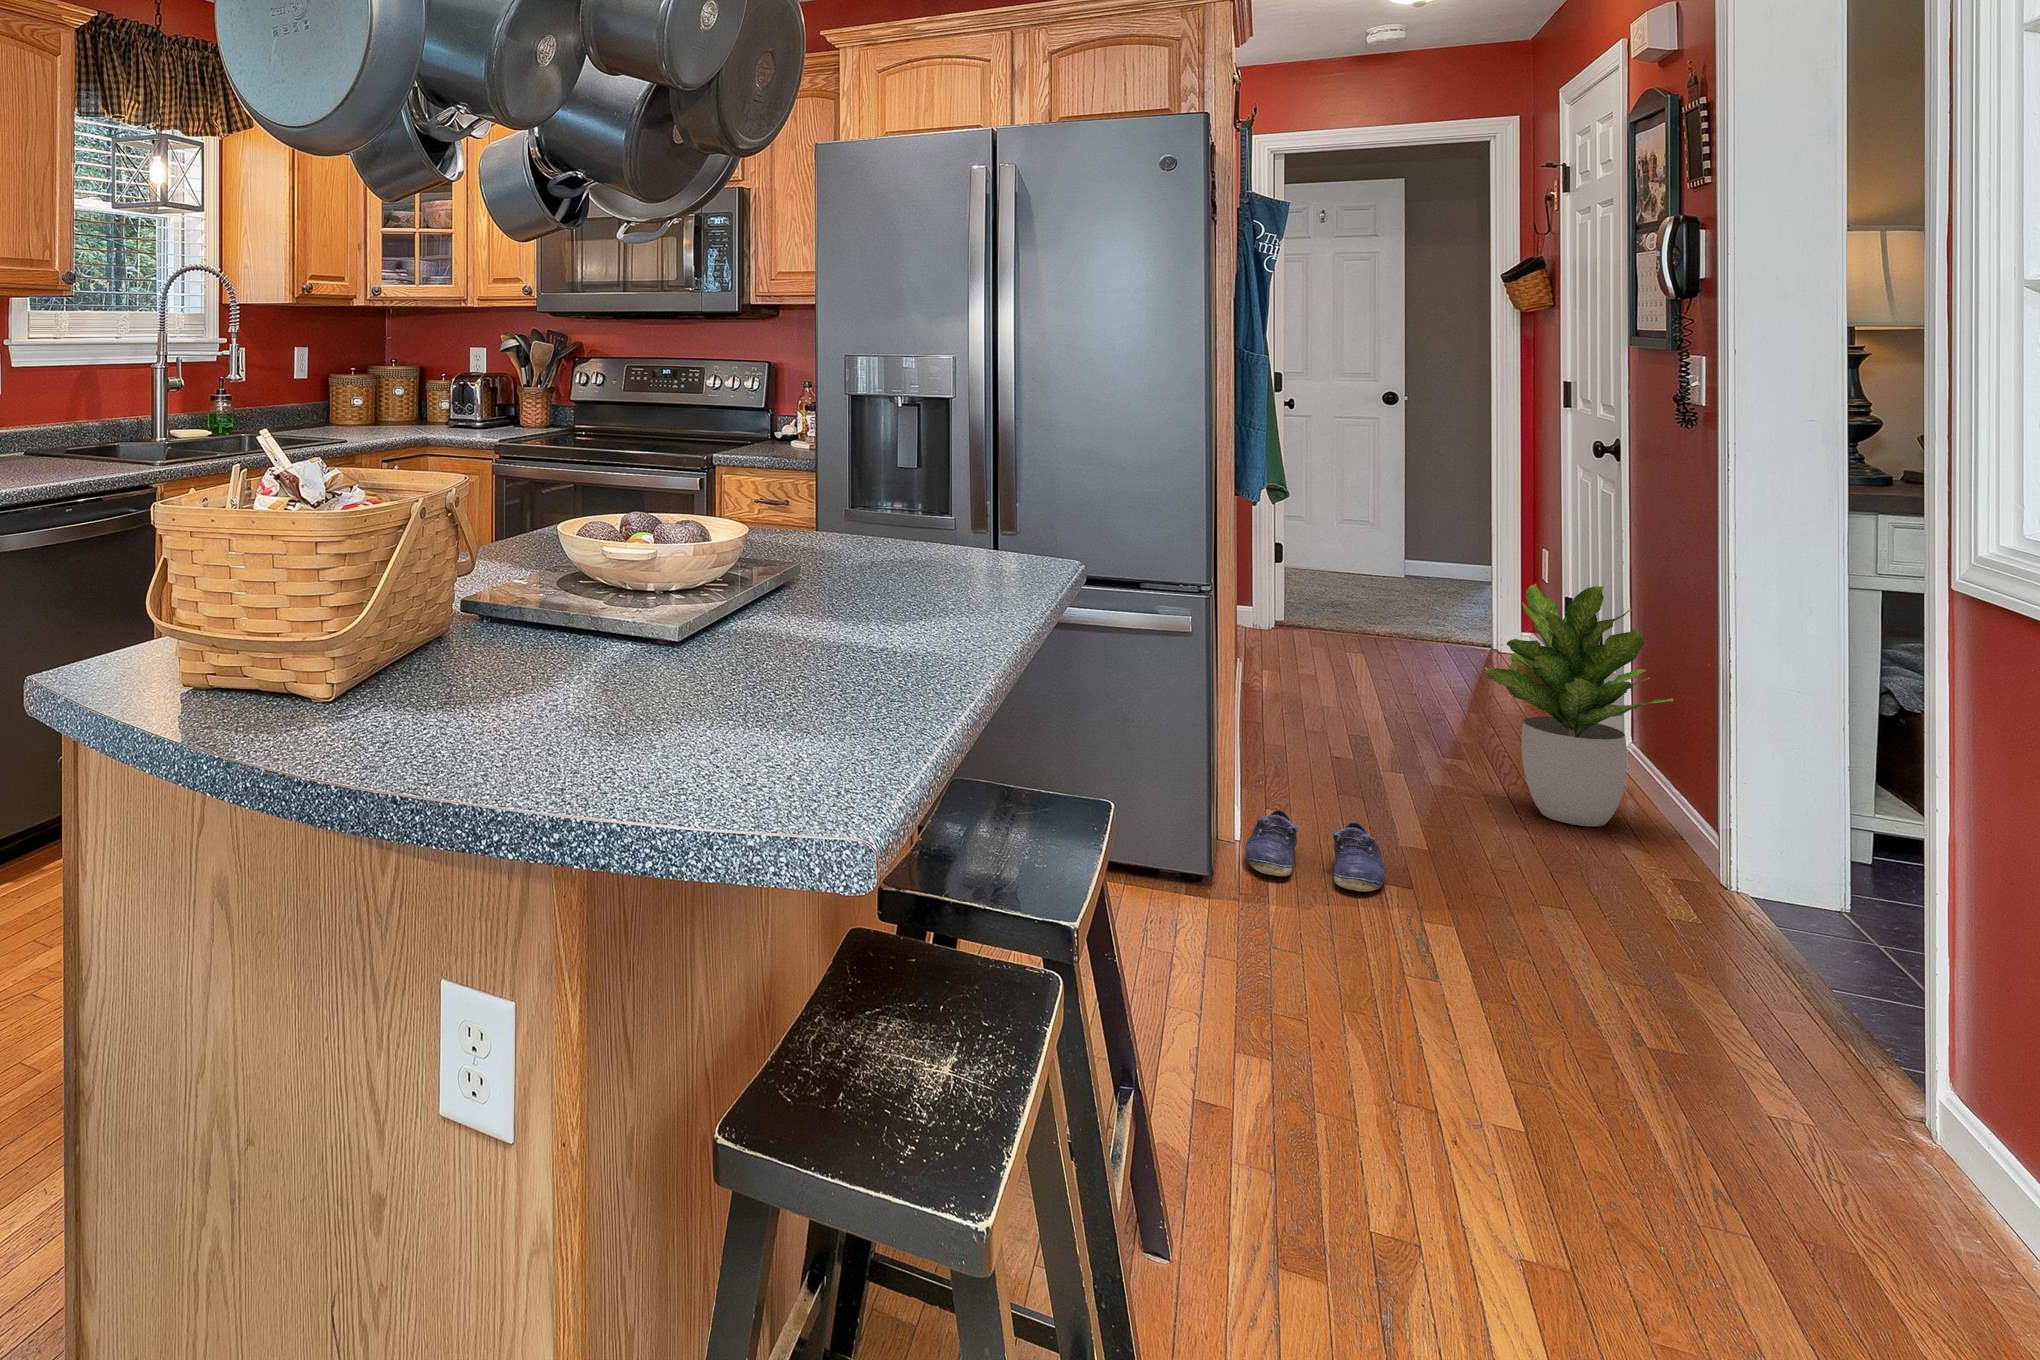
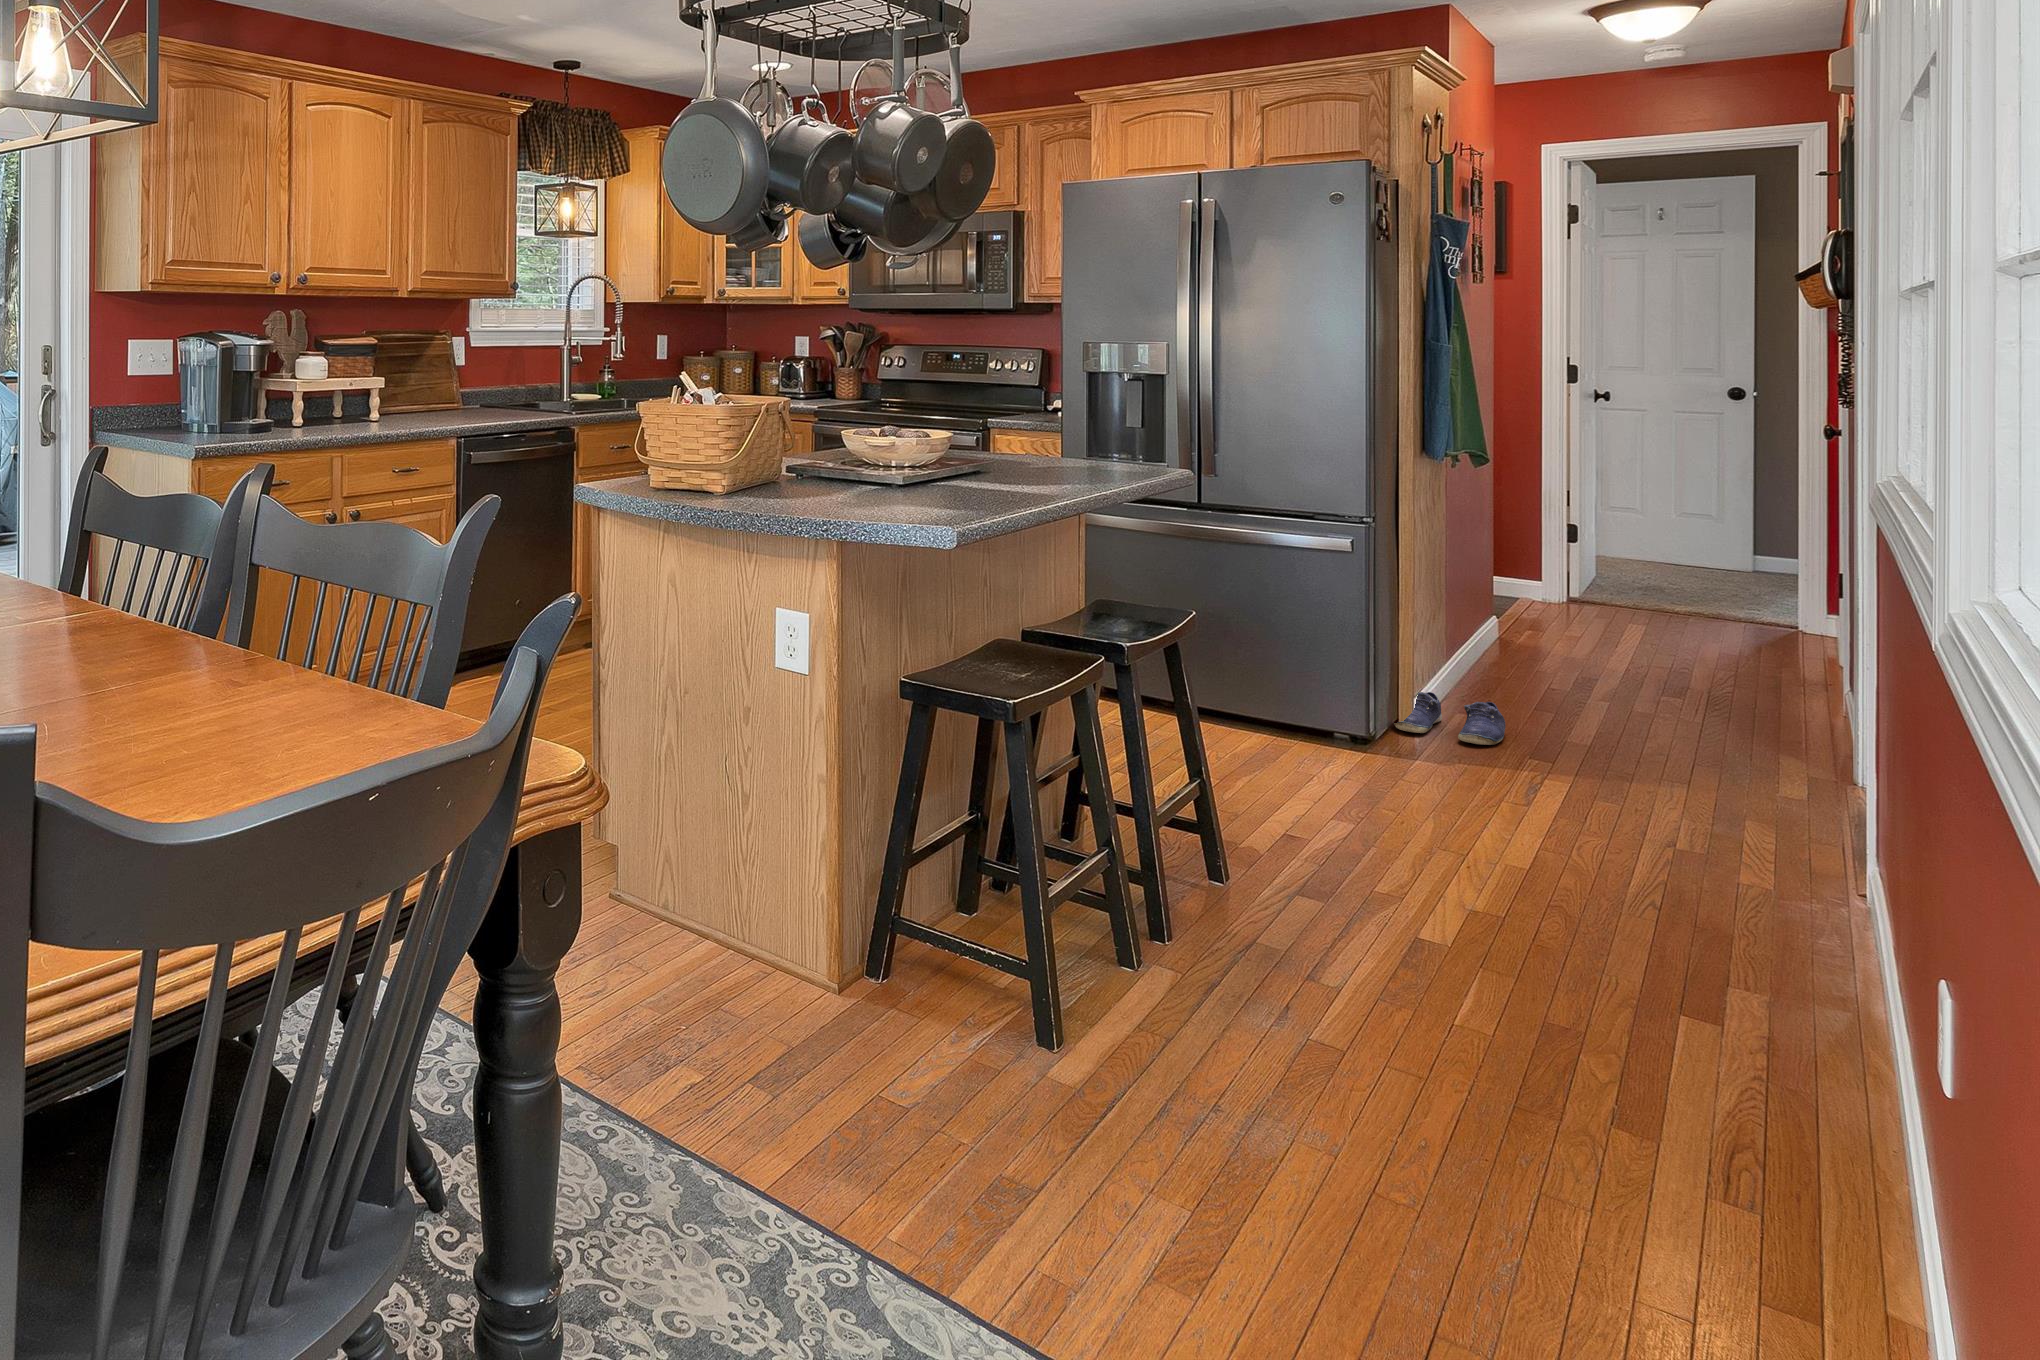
potted plant: present [1483,584,1673,826] -> none [1626,532,1790,726]

